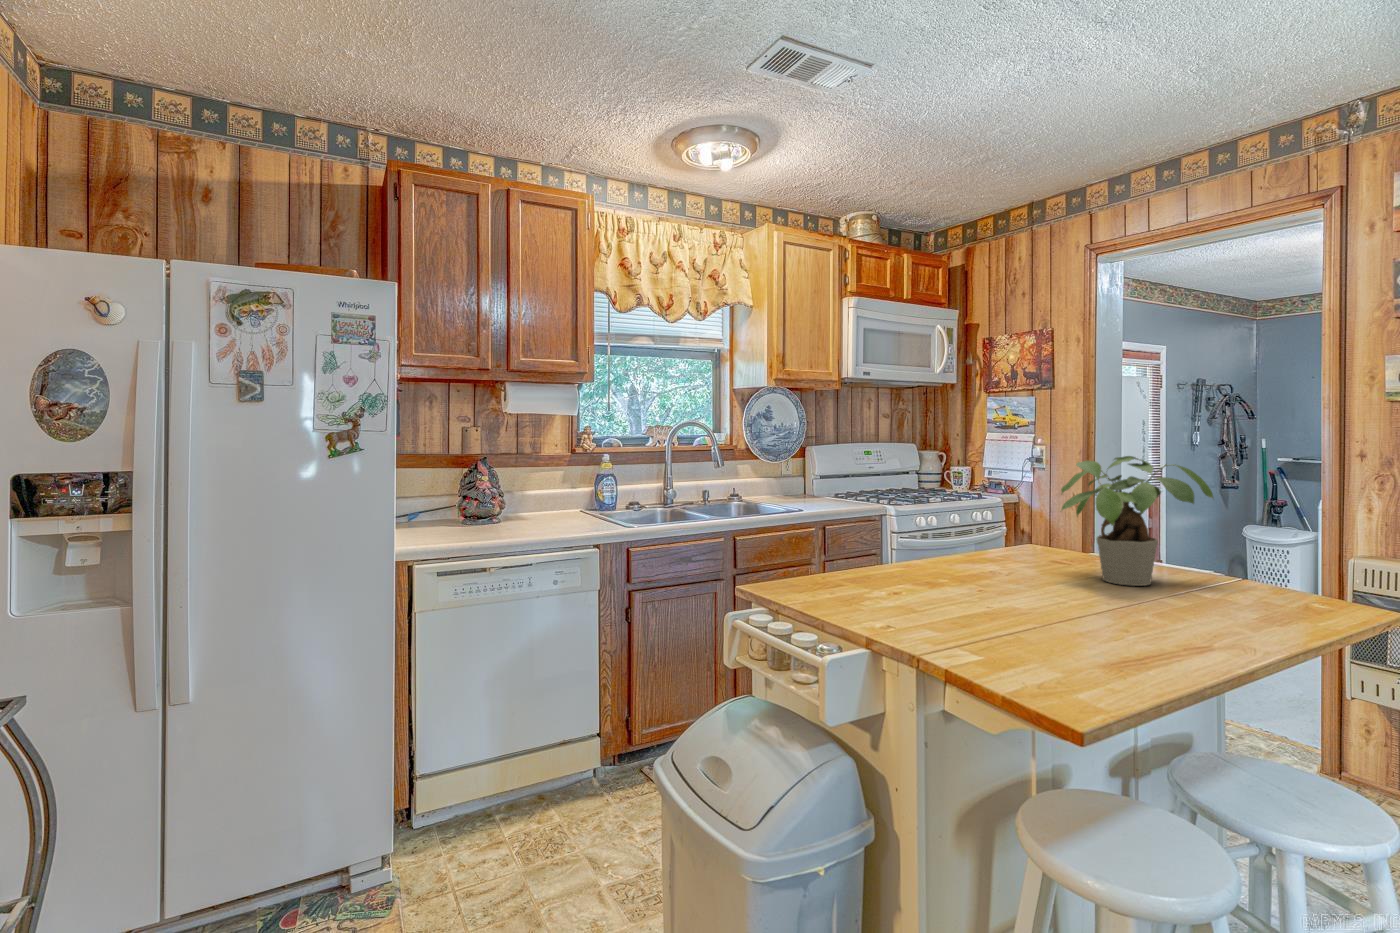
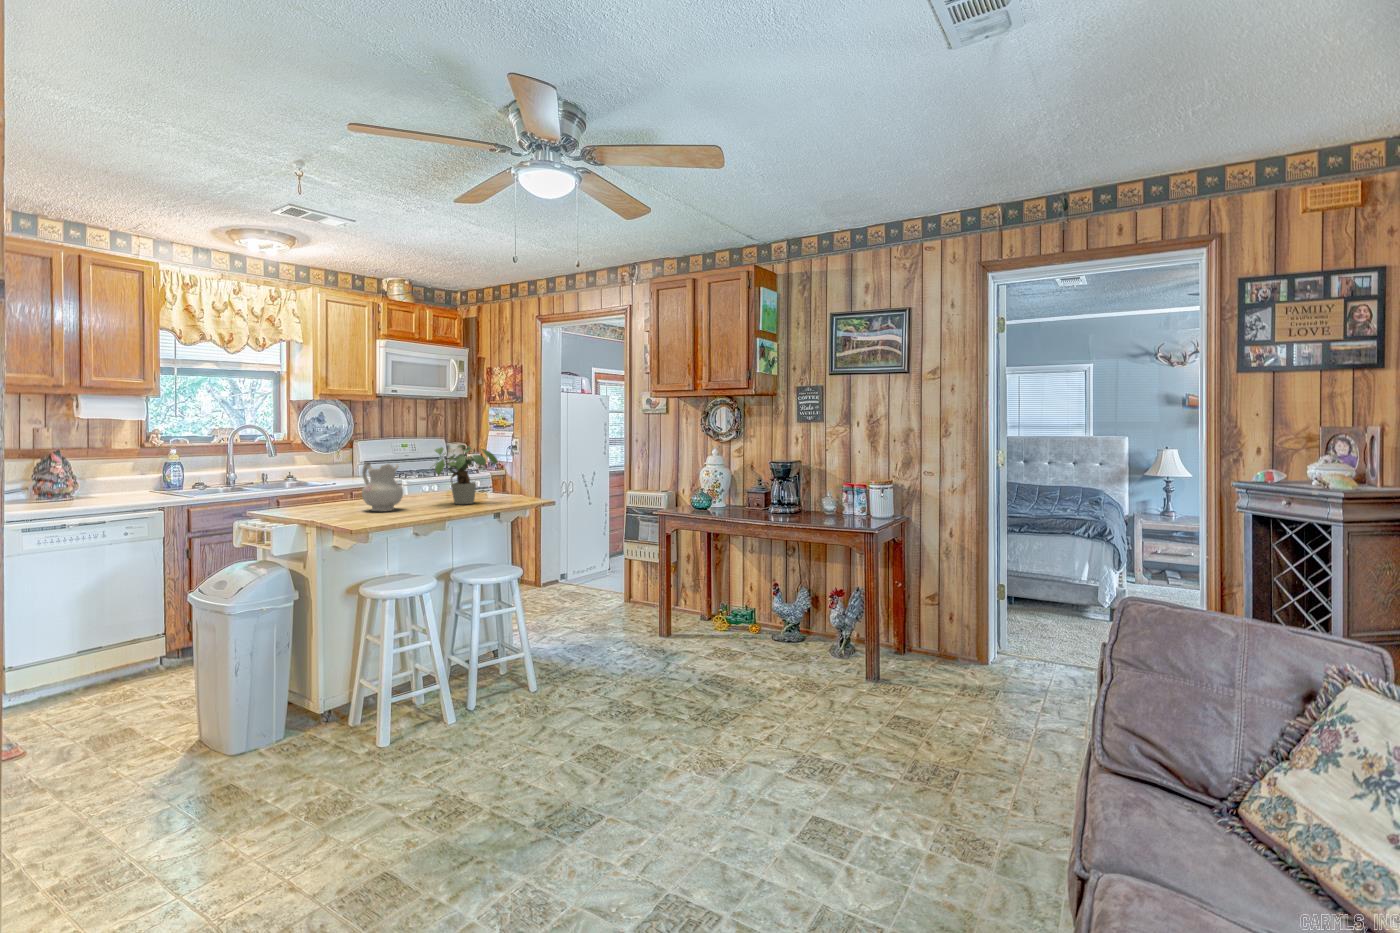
ceramic pitcher: none [940,490,1034,601] -> present [362,462,403,512]

